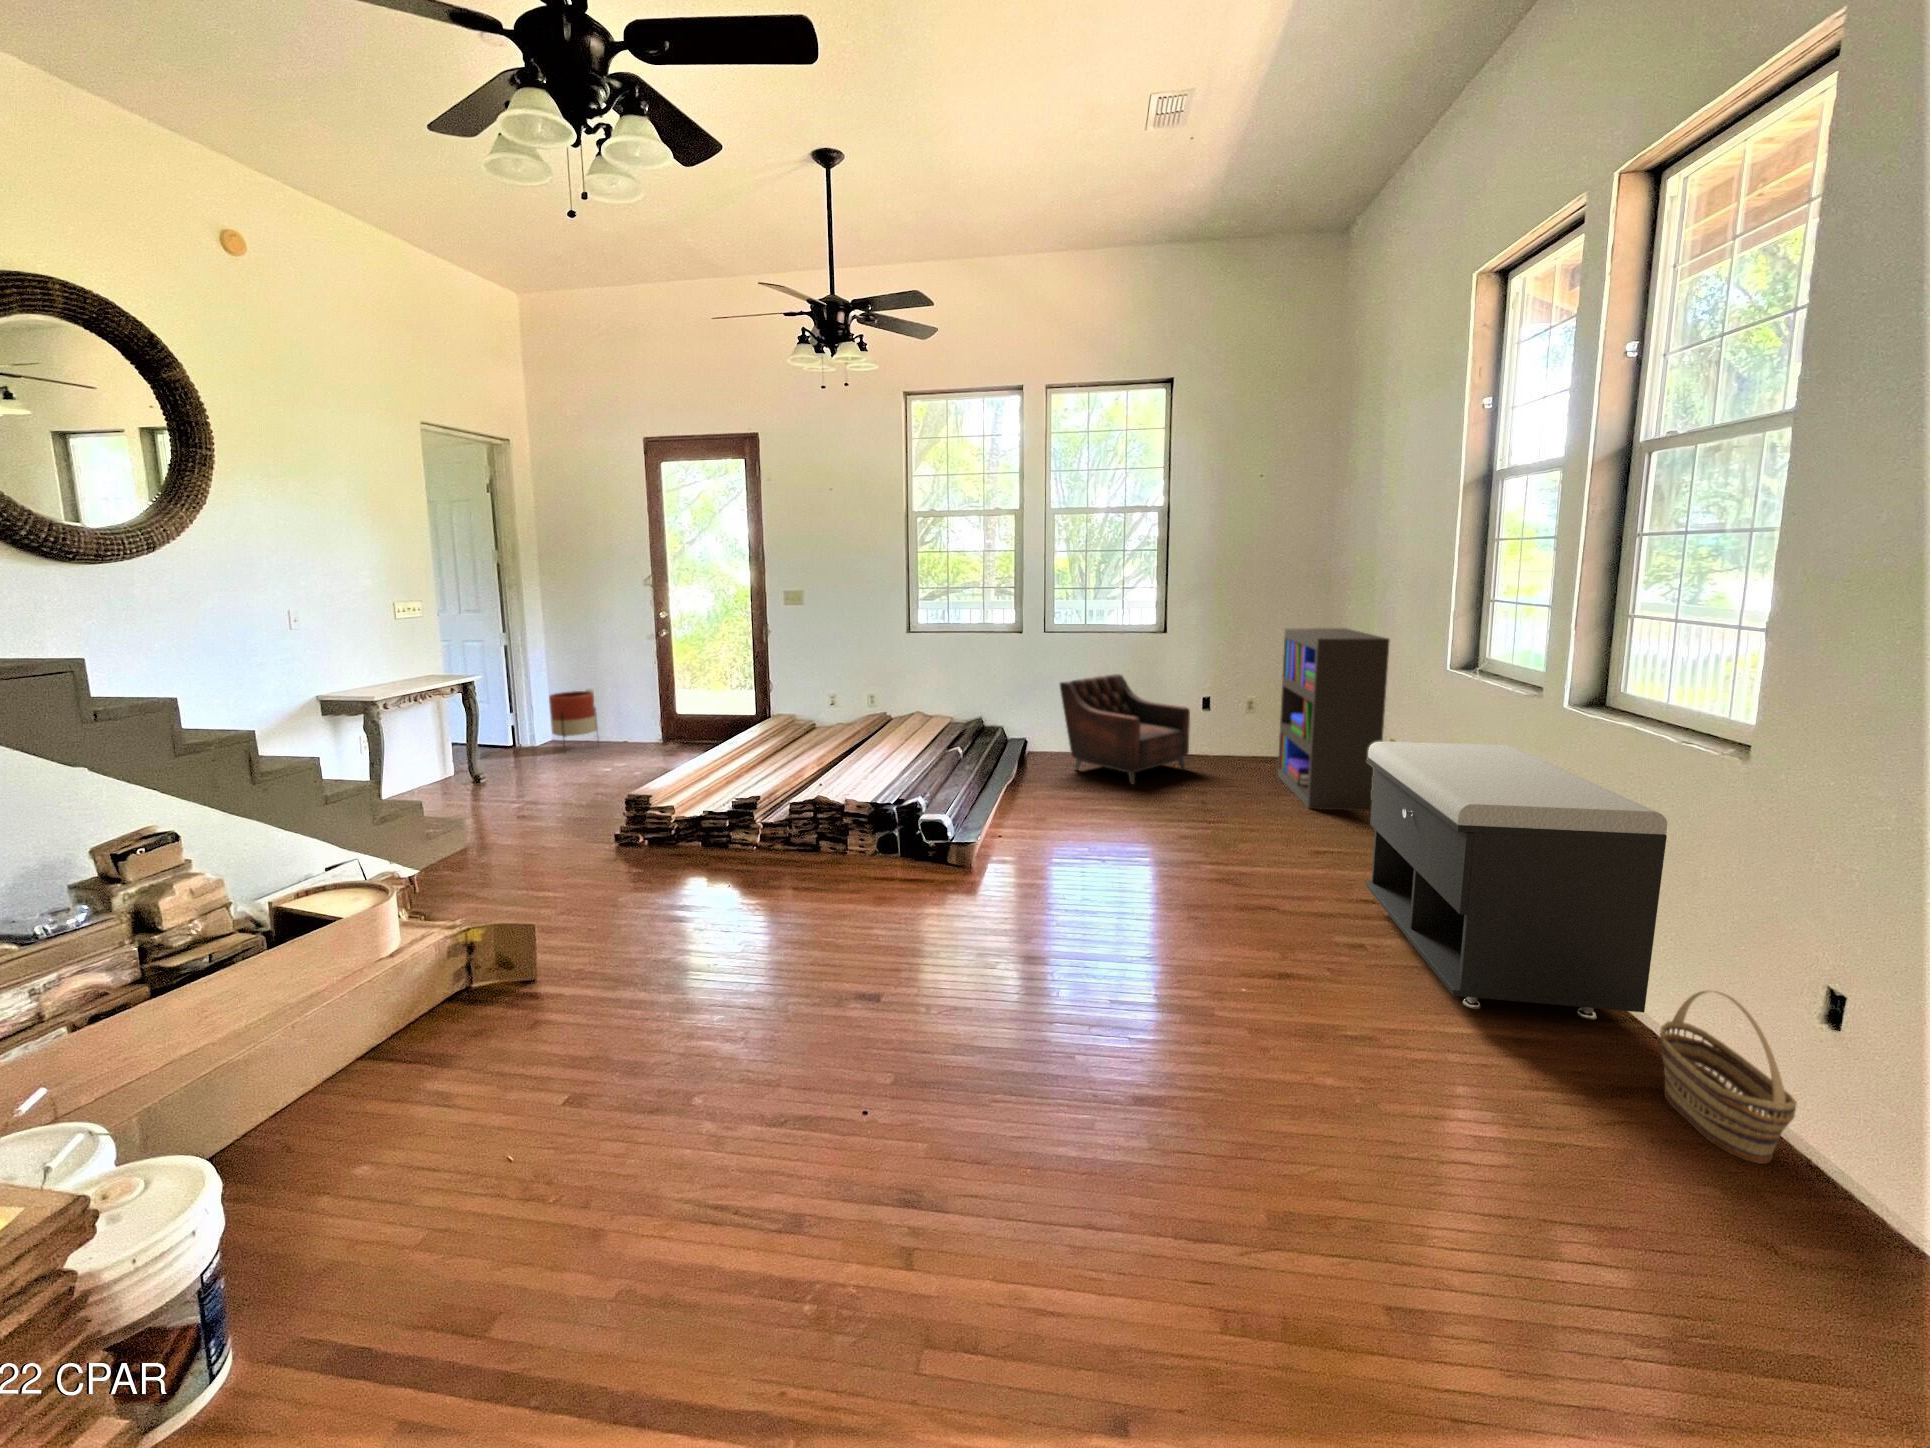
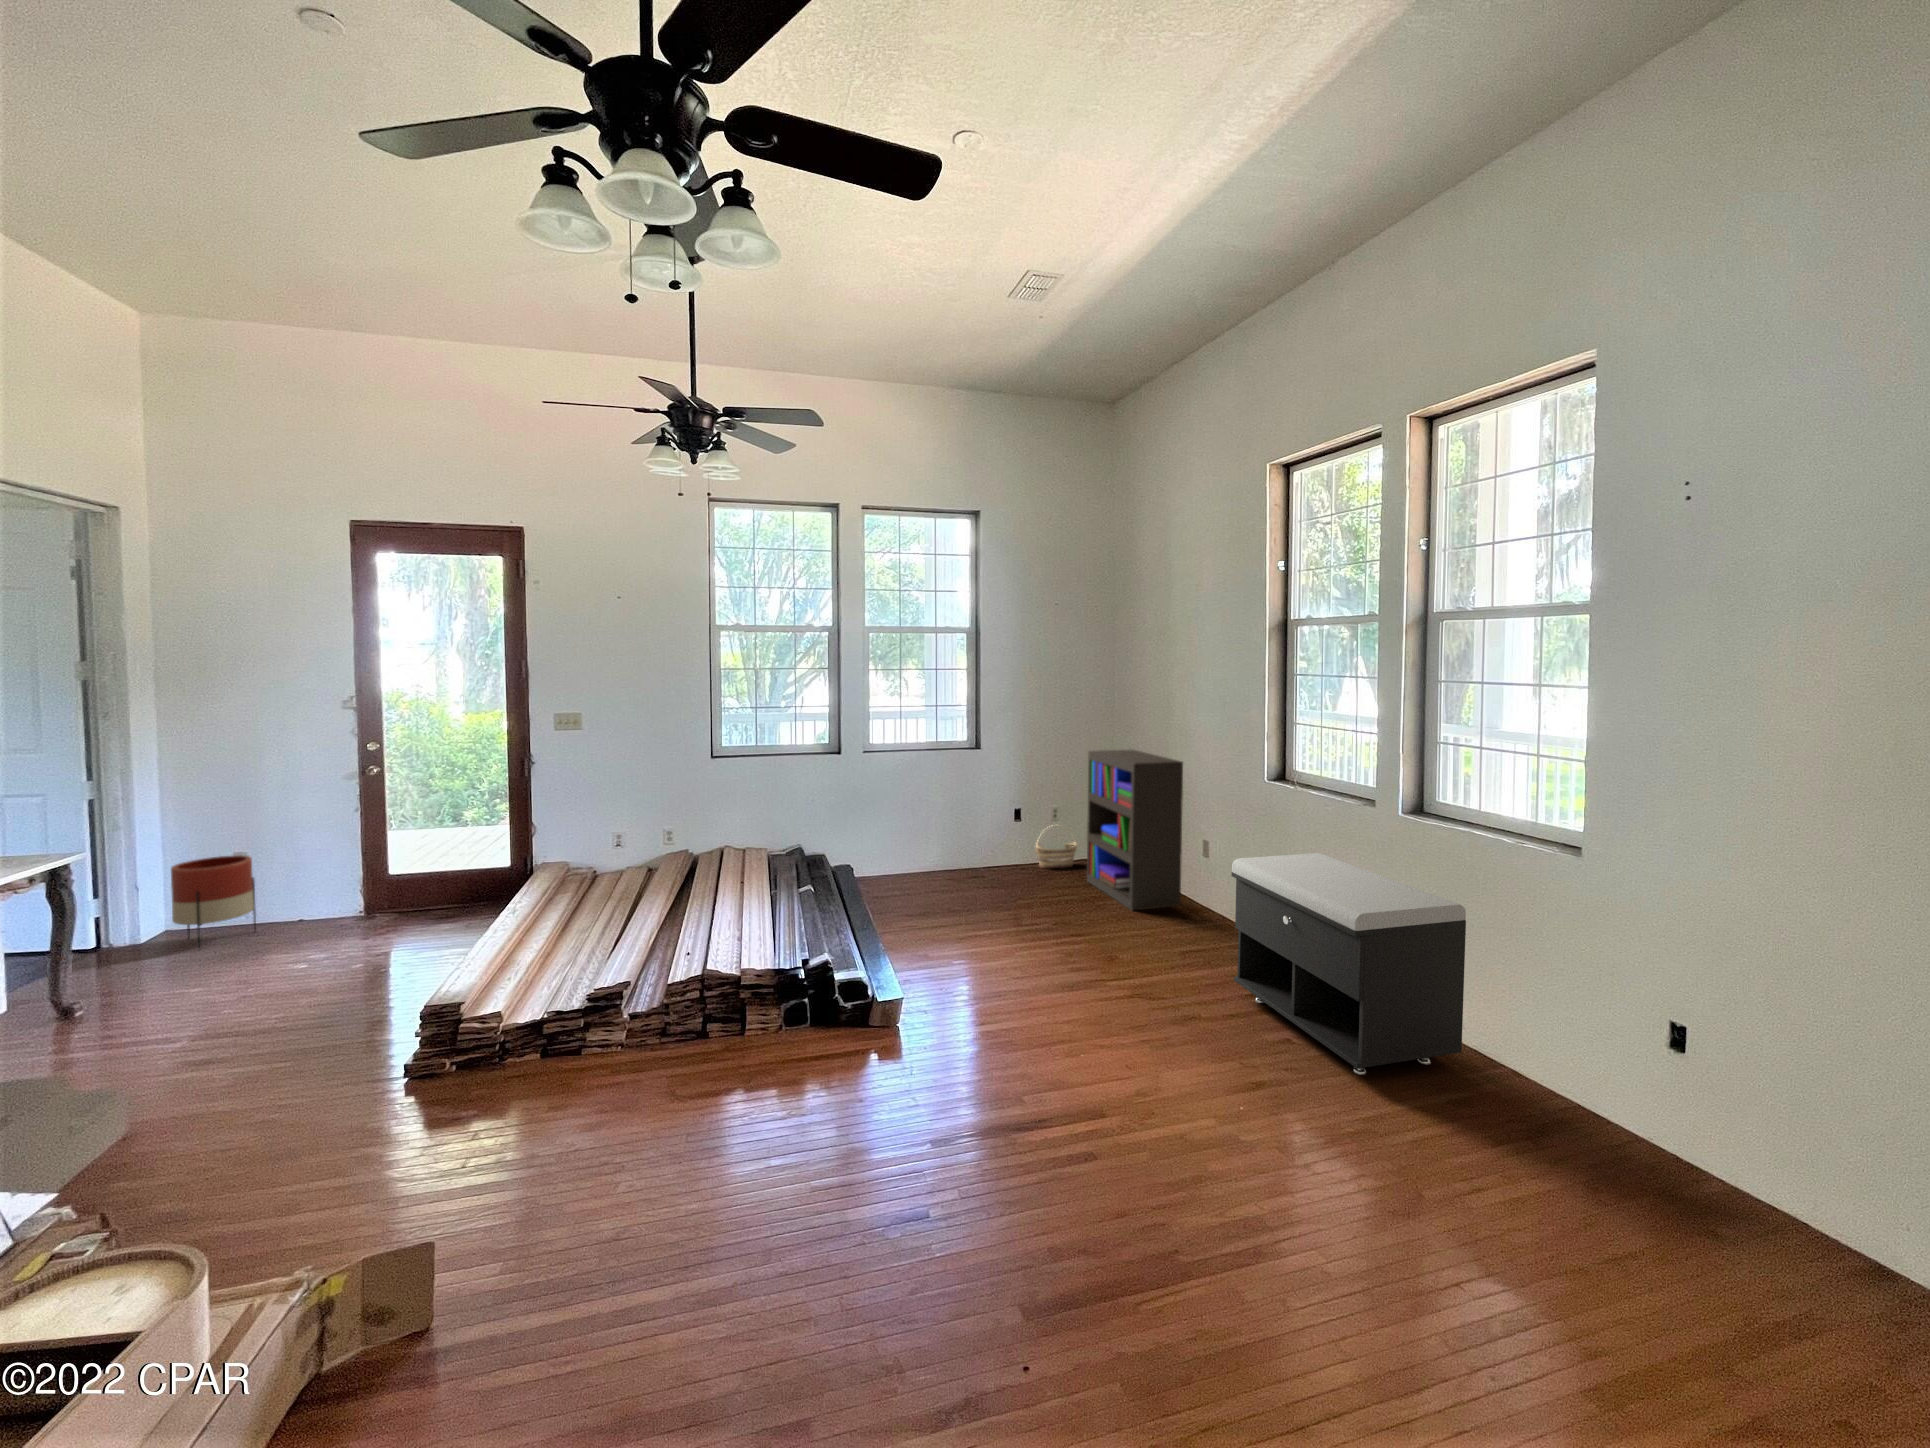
armchair: present [1060,674,1190,784] -> none [894,795,1012,904]
basket: present [1660,991,1797,1164] -> present [1036,843,1077,868]

